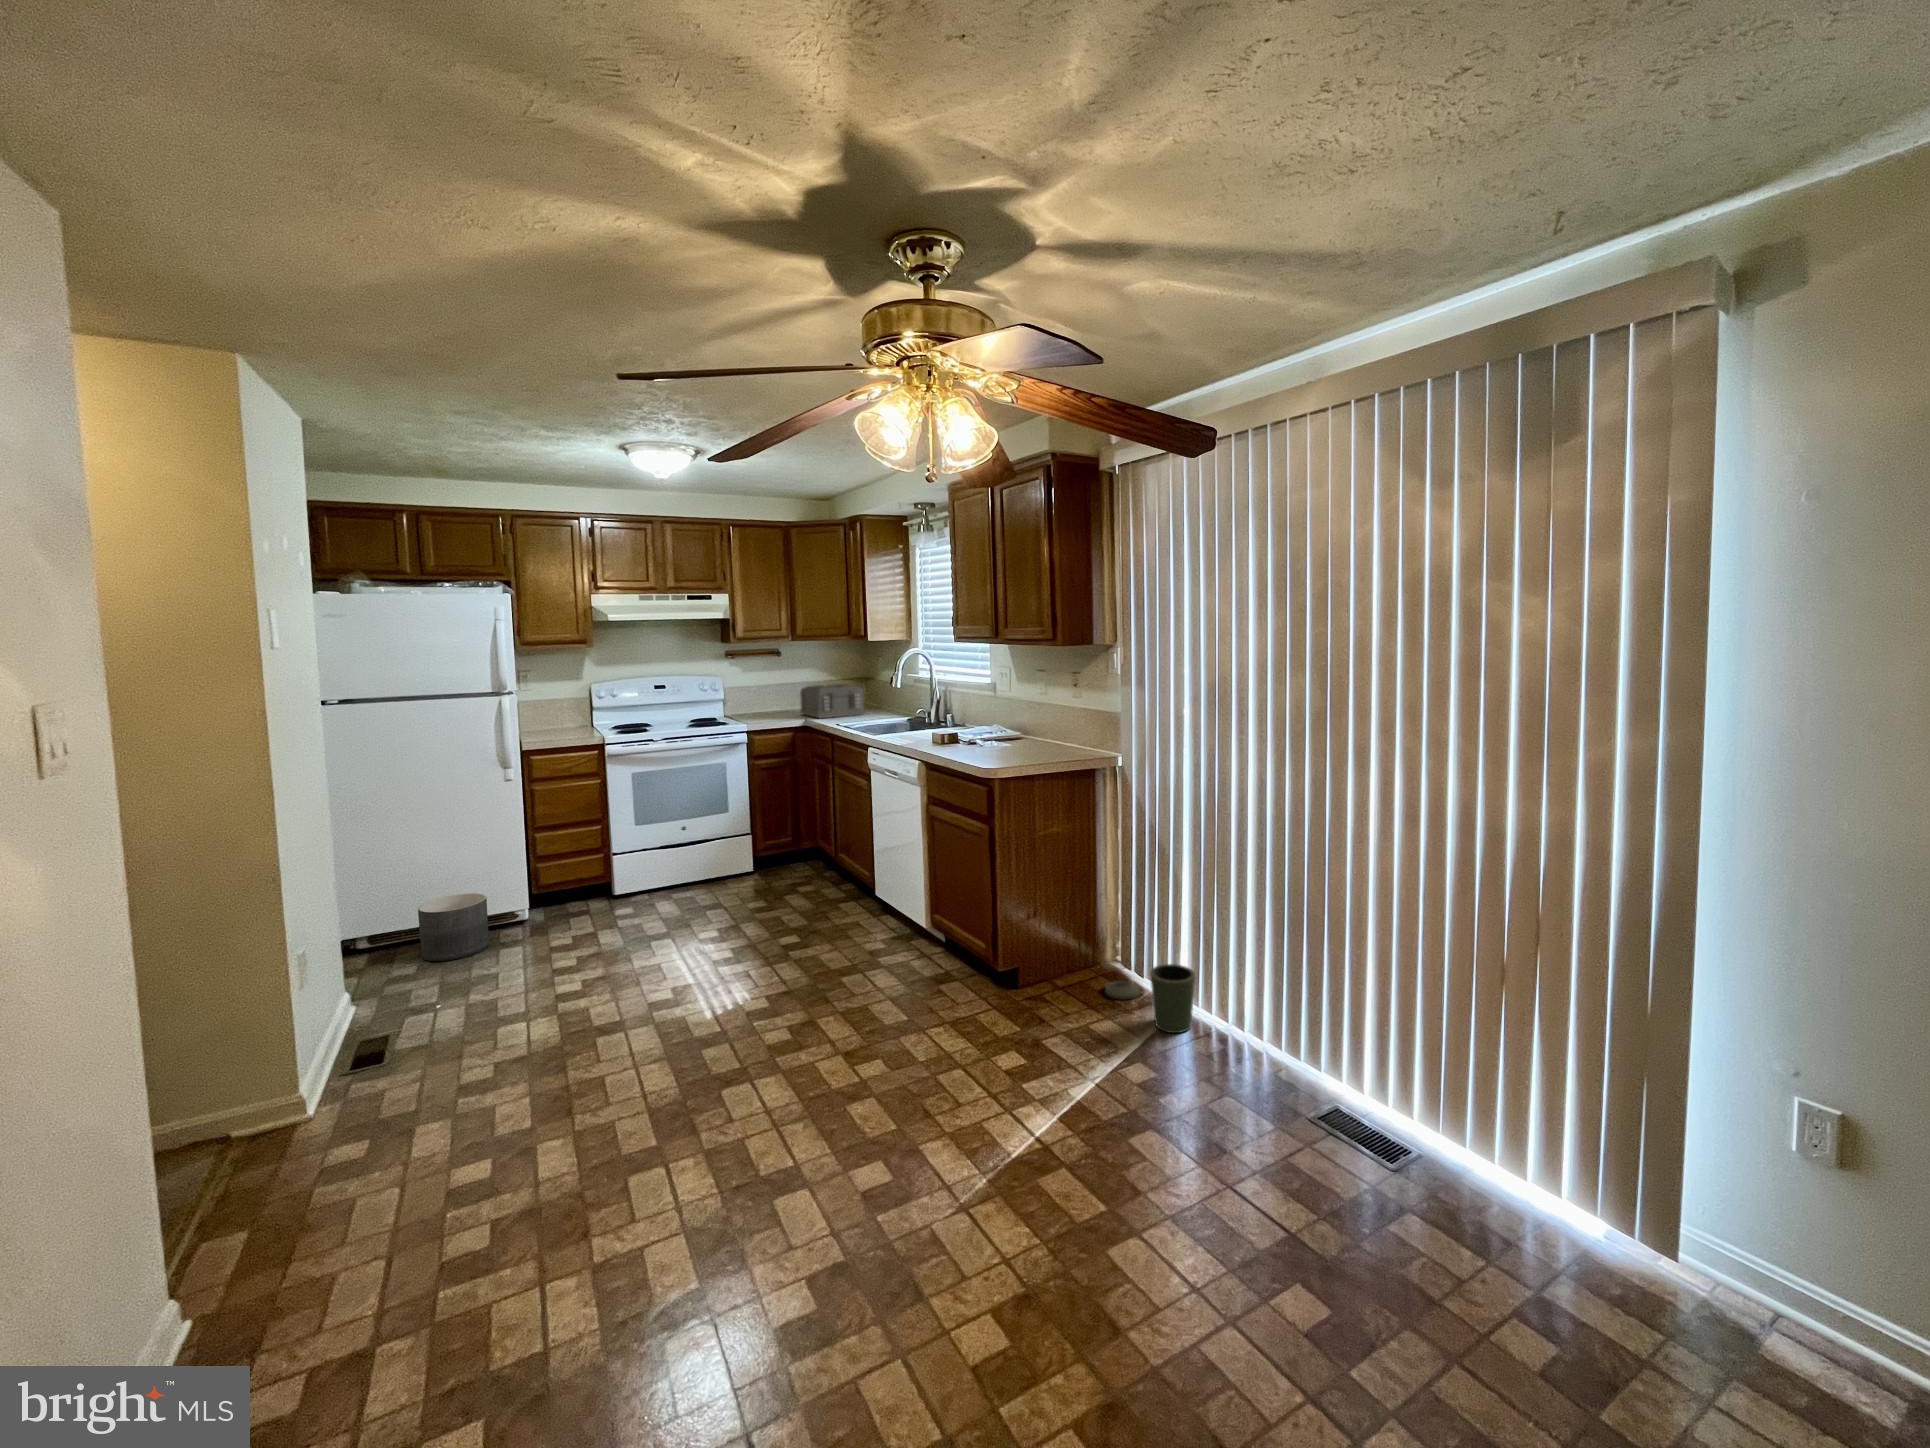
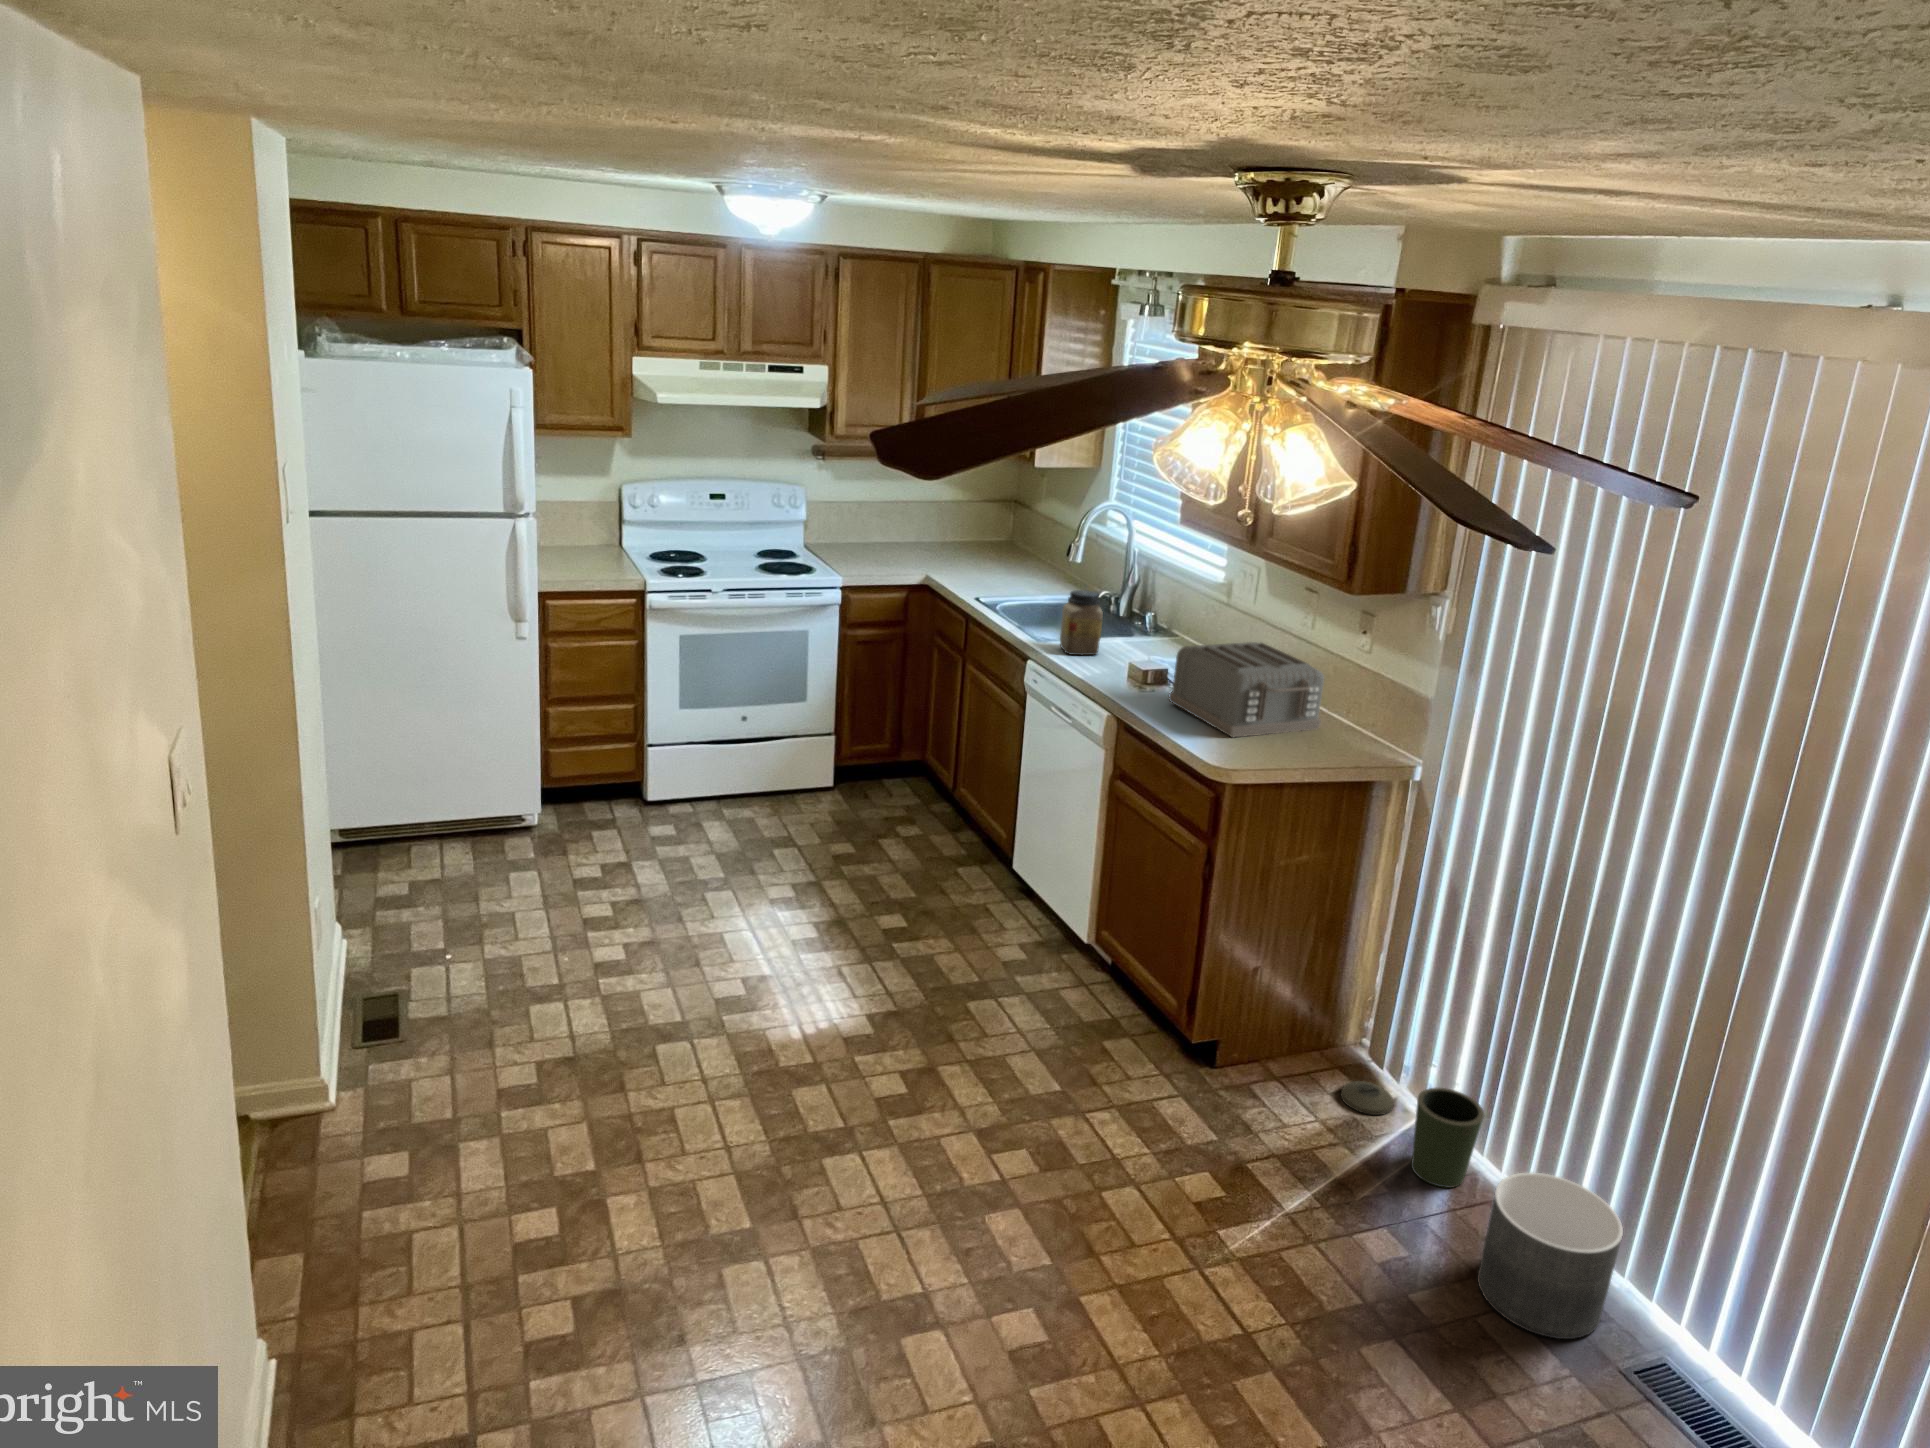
toaster: present [800,684,865,718] -> present [1169,642,1324,738]
jar: none [889,698,915,740] -> present [1060,590,1103,655]
planter: present [418,893,489,961] -> present [1478,1172,1623,1339]

